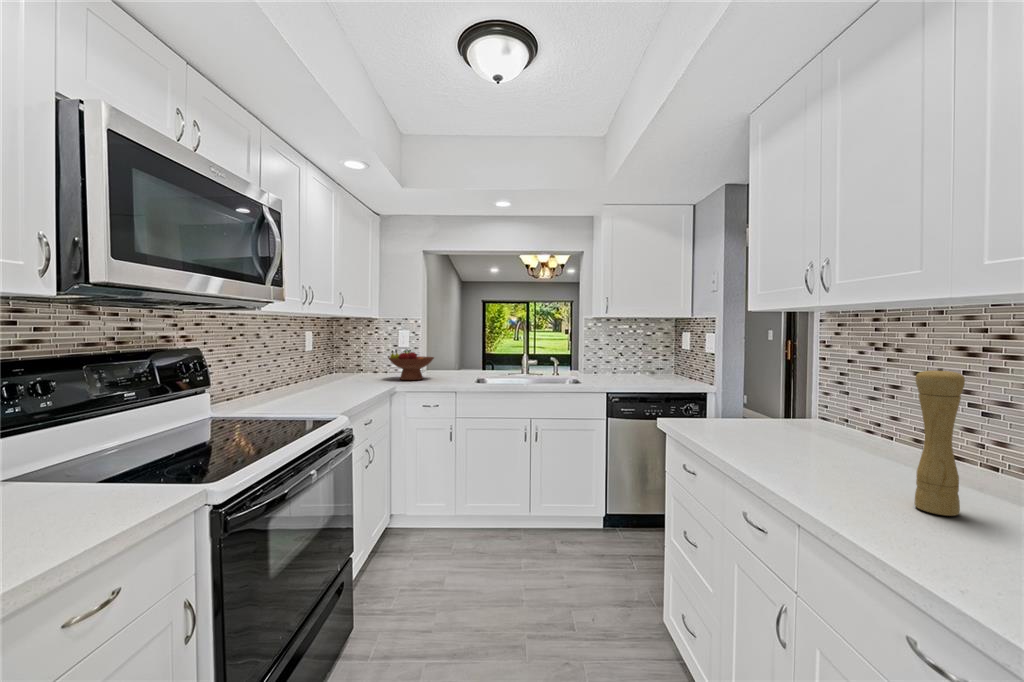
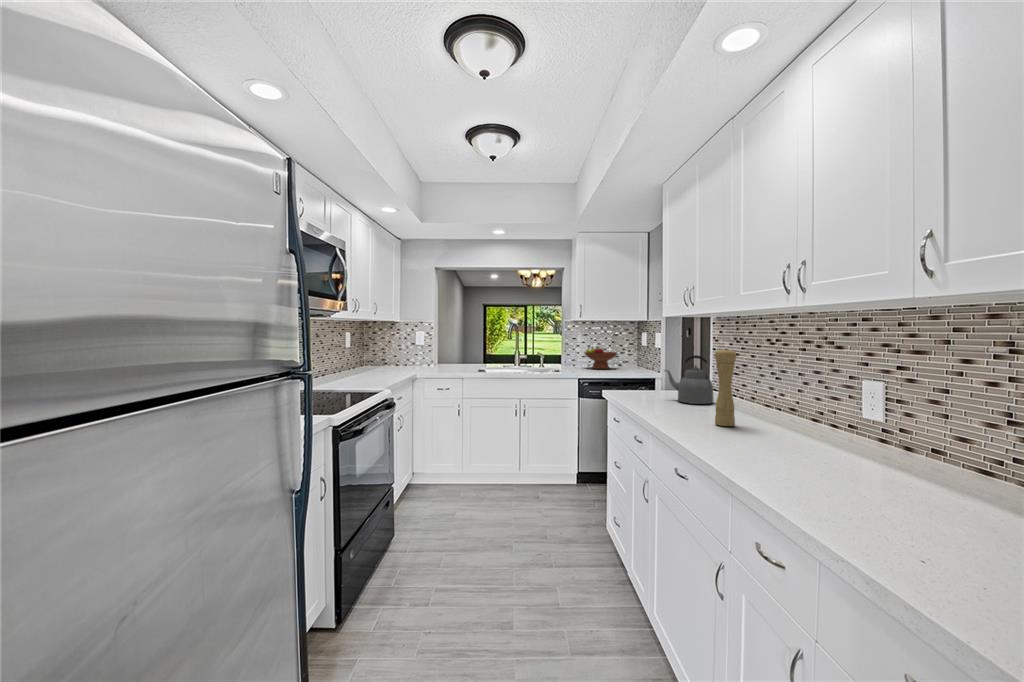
fruit bowl: present [388,350,434,380] -> present [584,347,618,369]
kettle: none [760,371,848,449] -> present [664,355,713,404]

